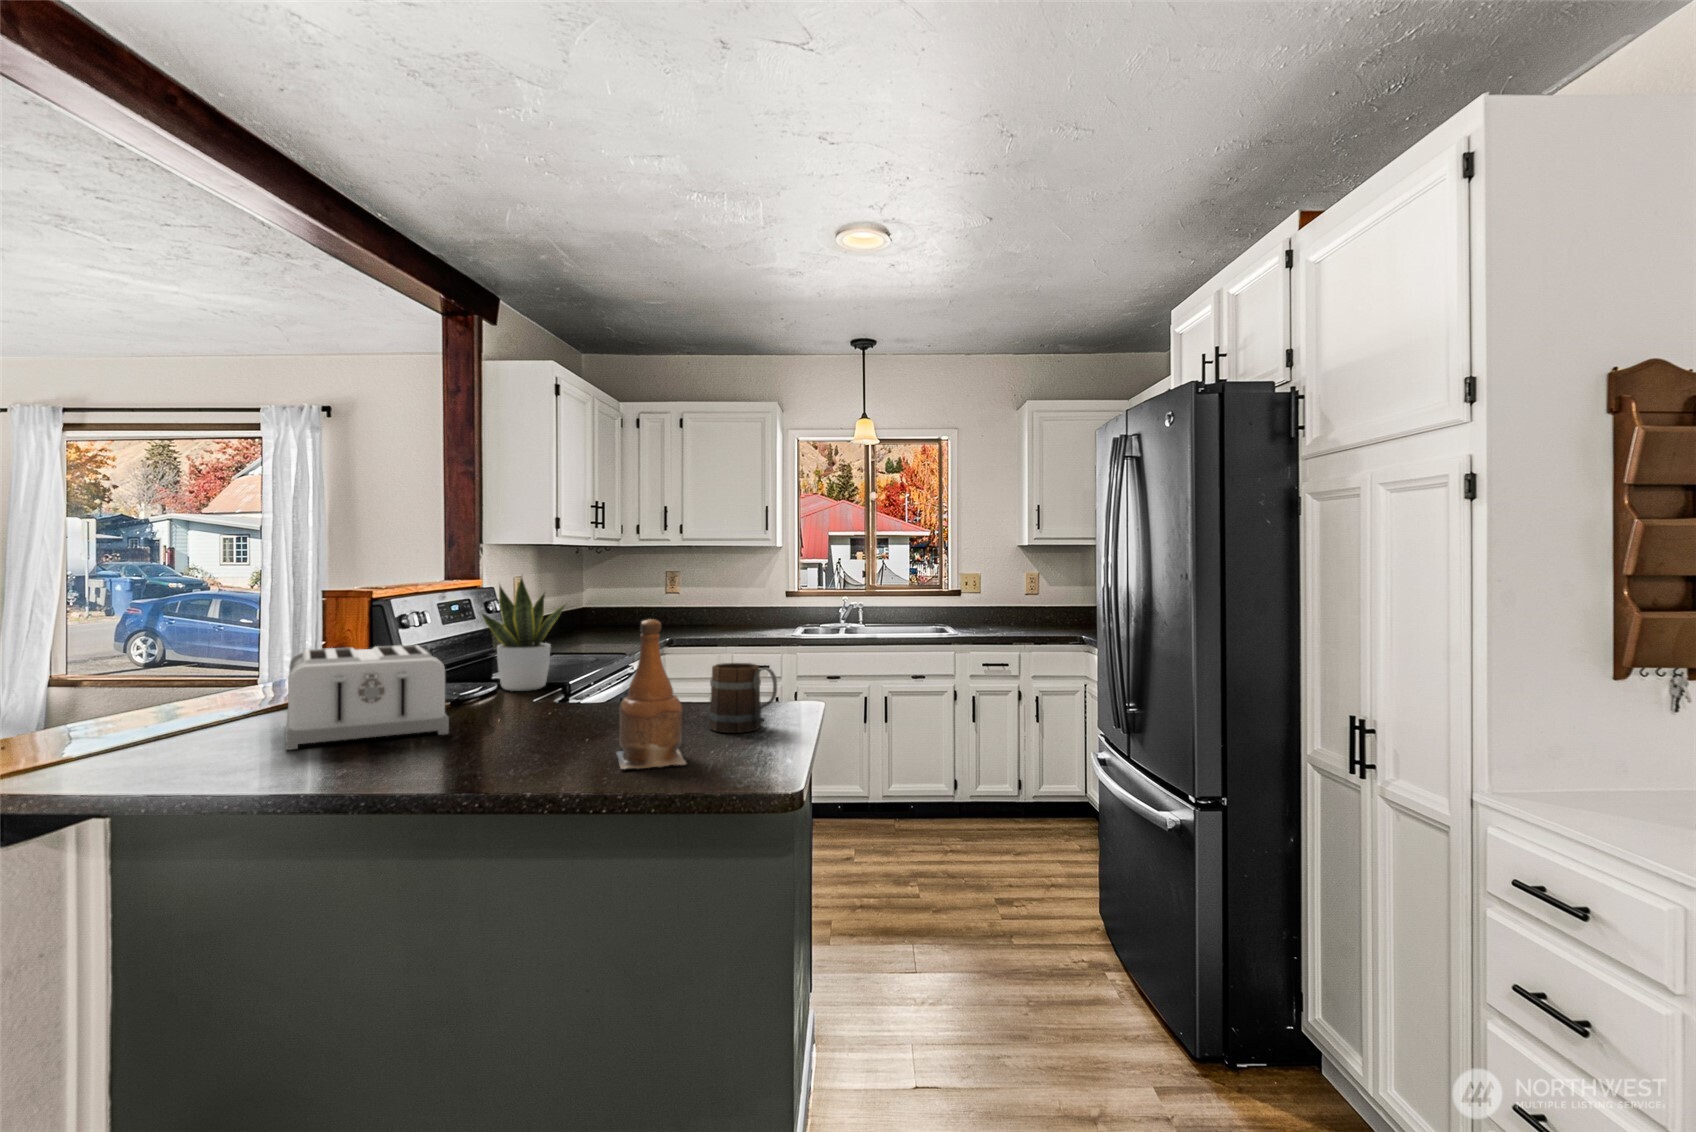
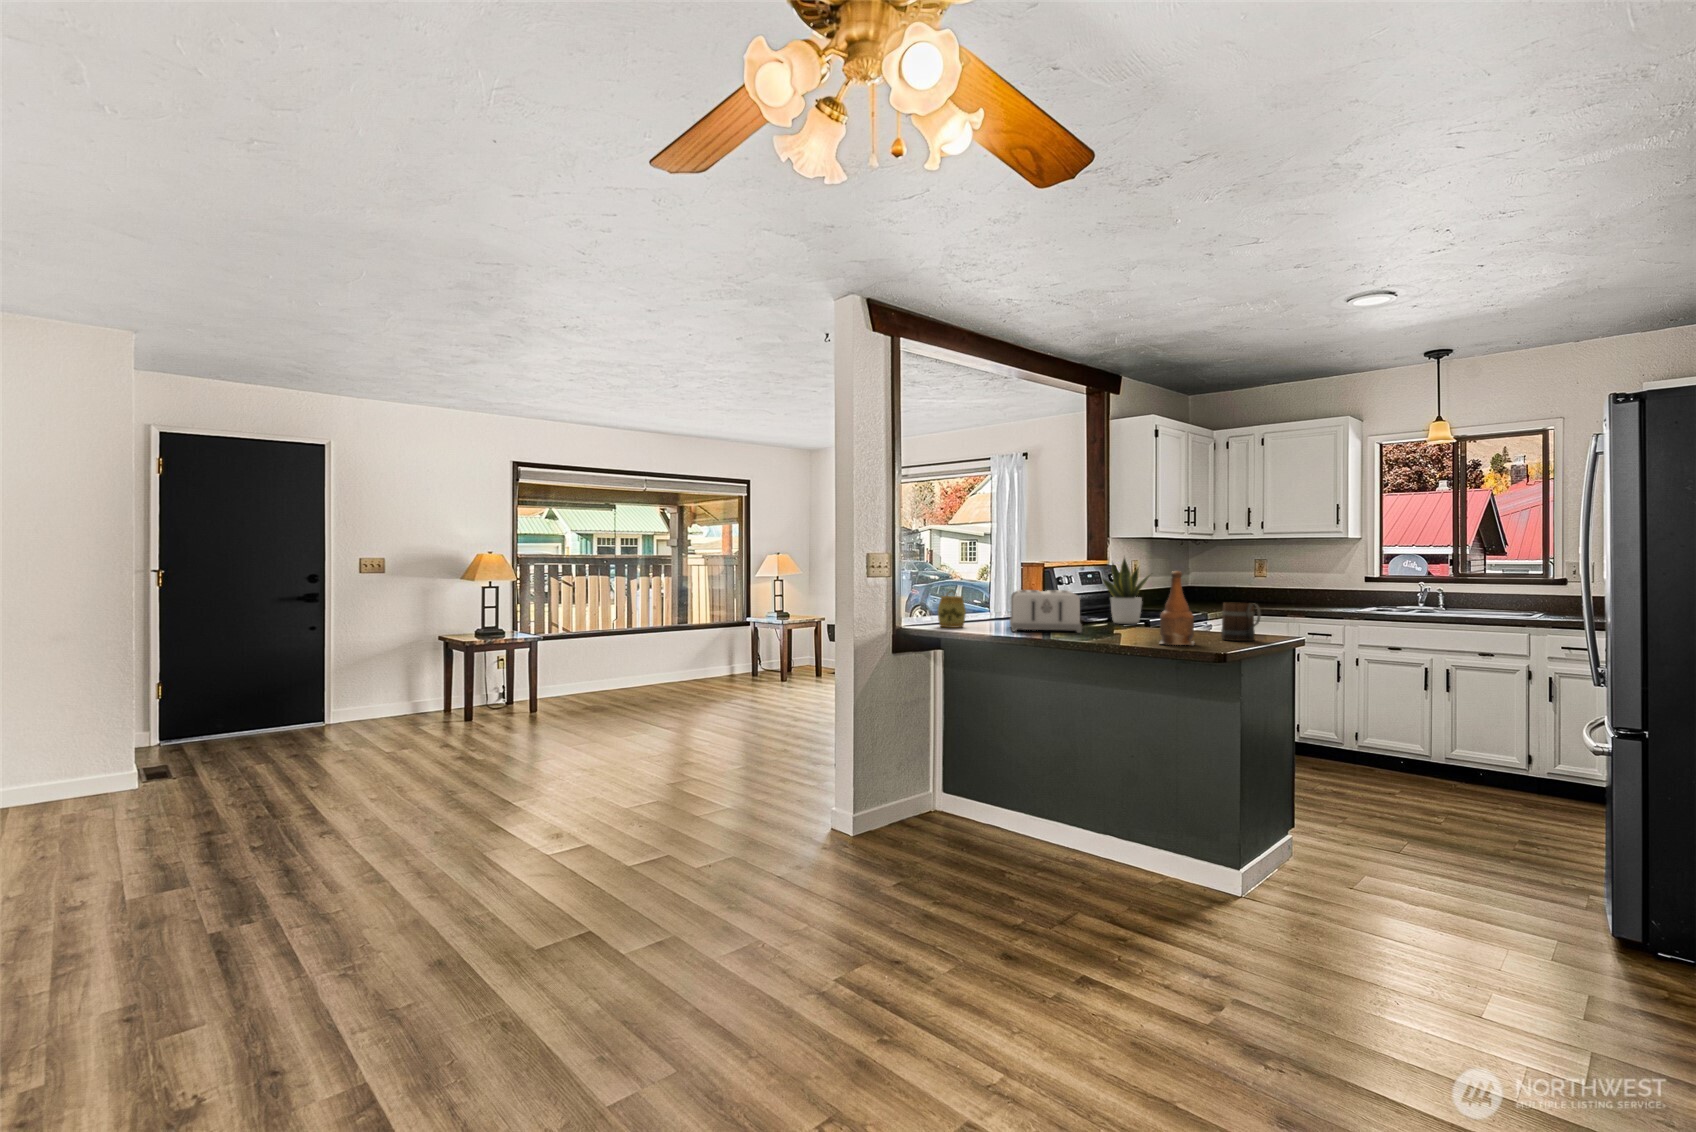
jar: none [87,659,170,749] -> present [938,591,966,628]

